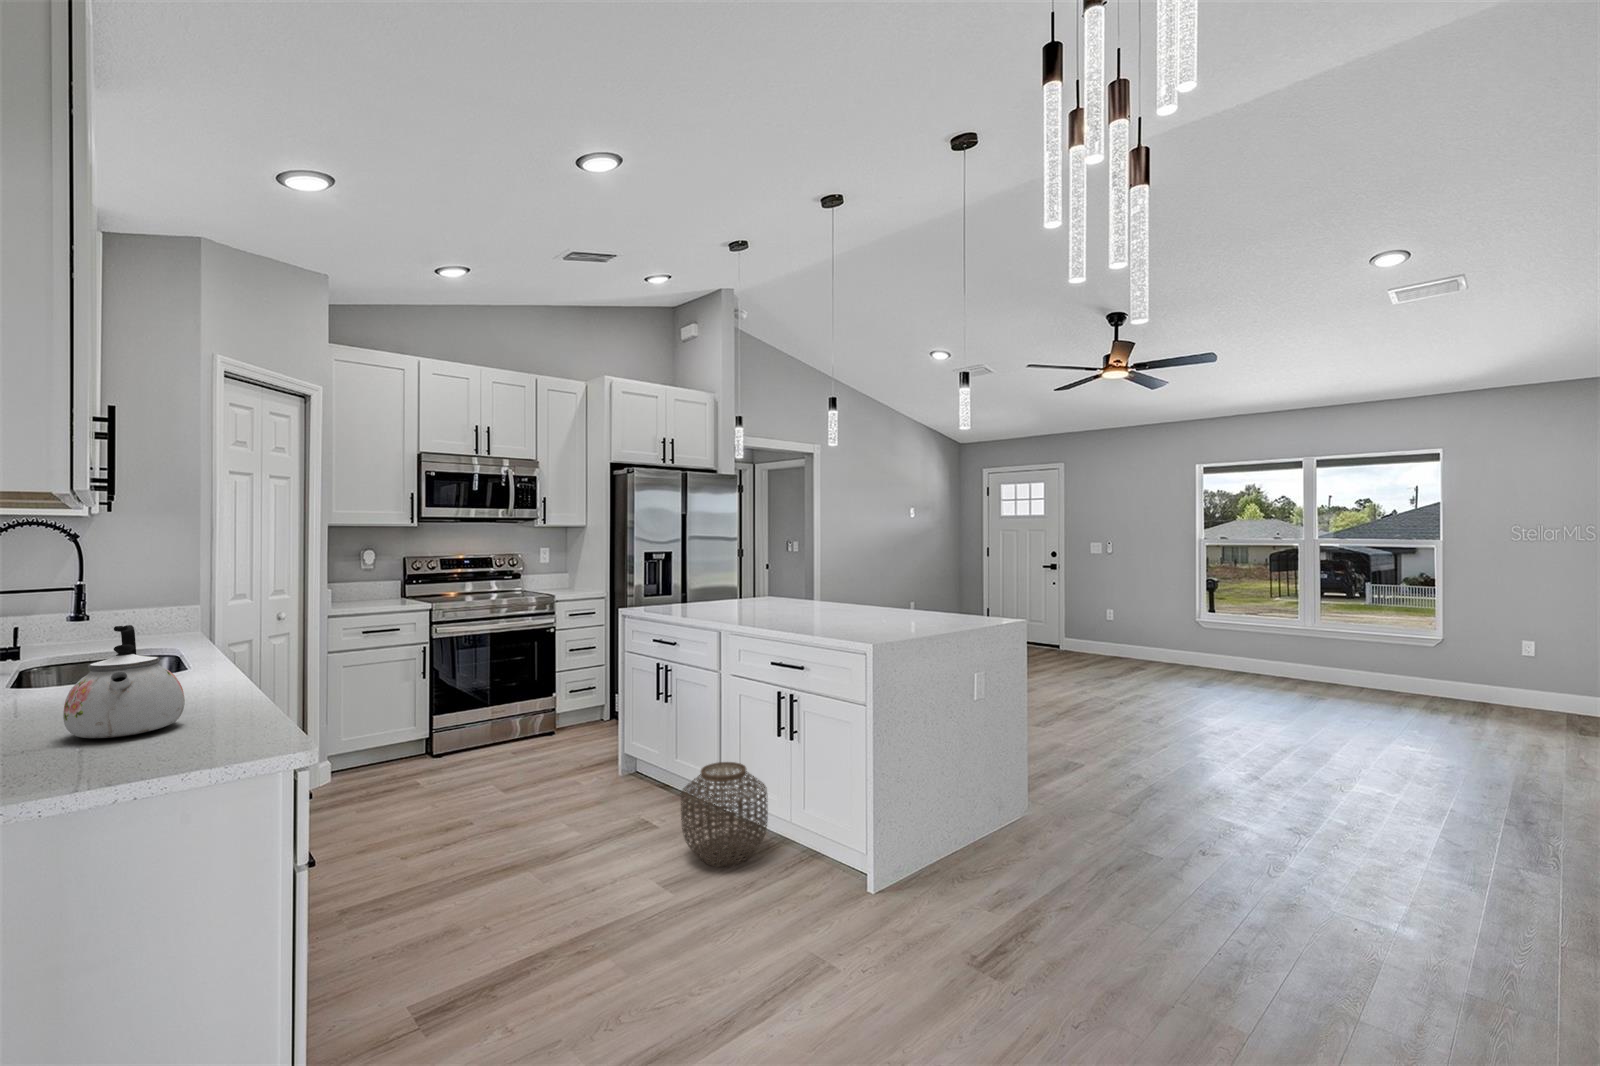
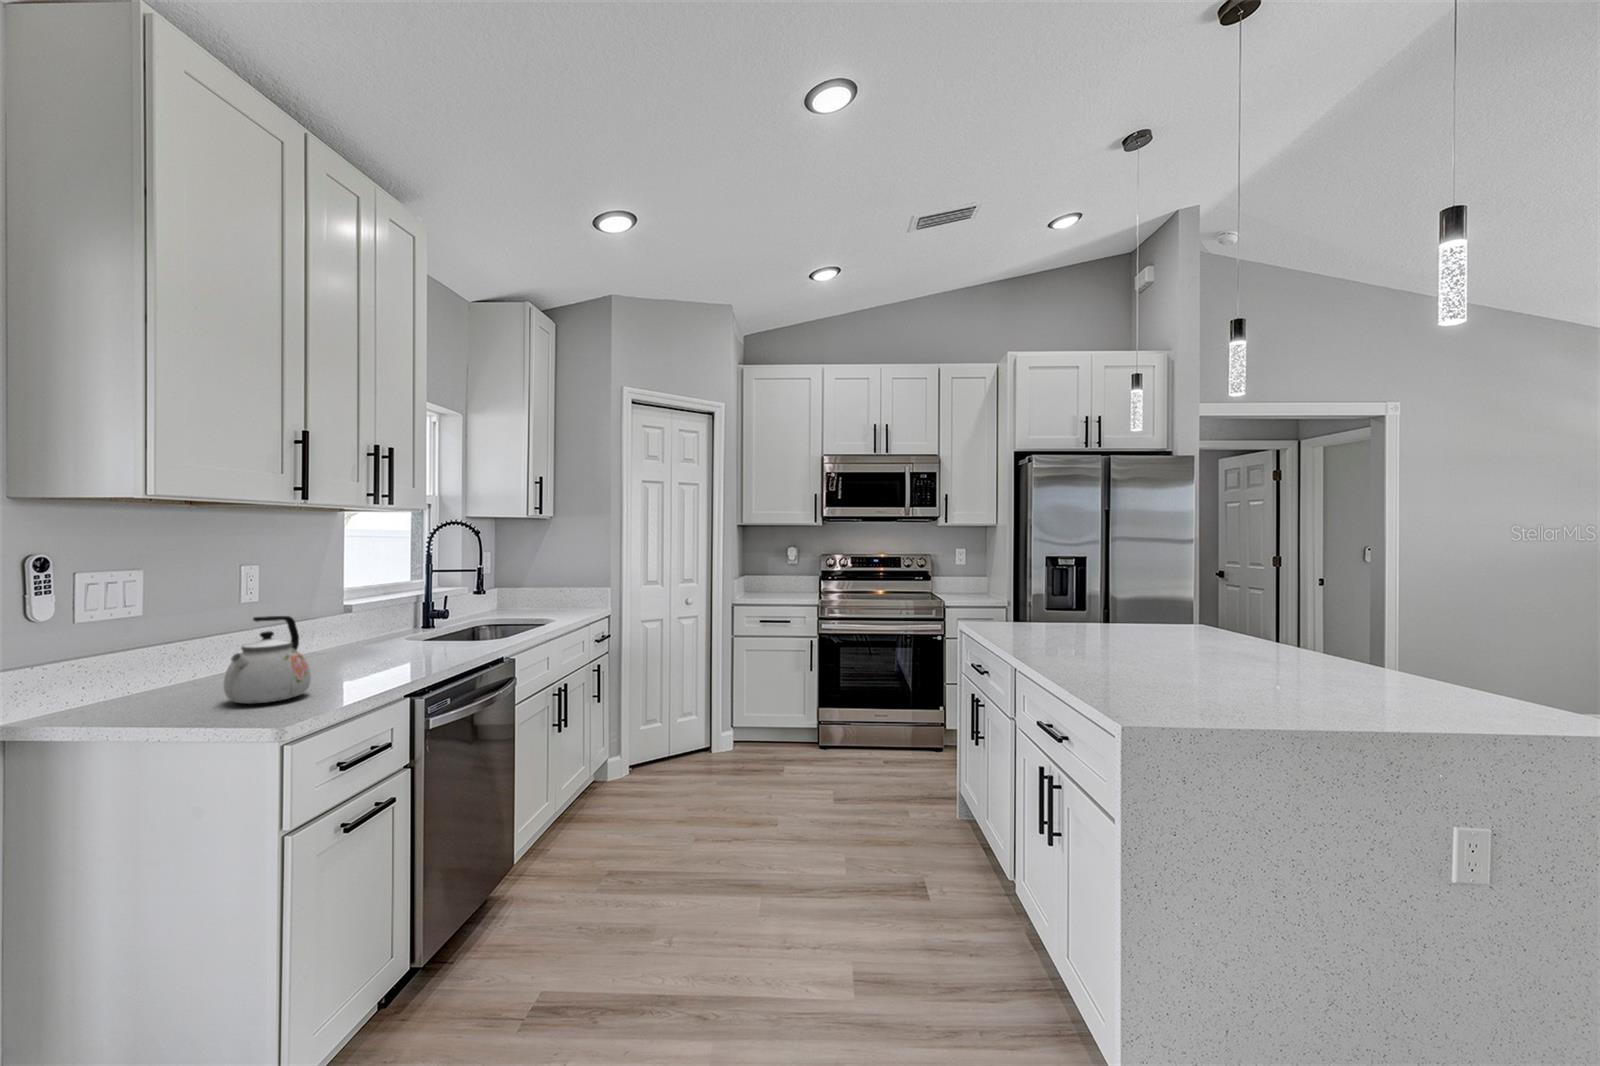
woven basket: present [681,762,768,867] -> none [874,846,990,993]

